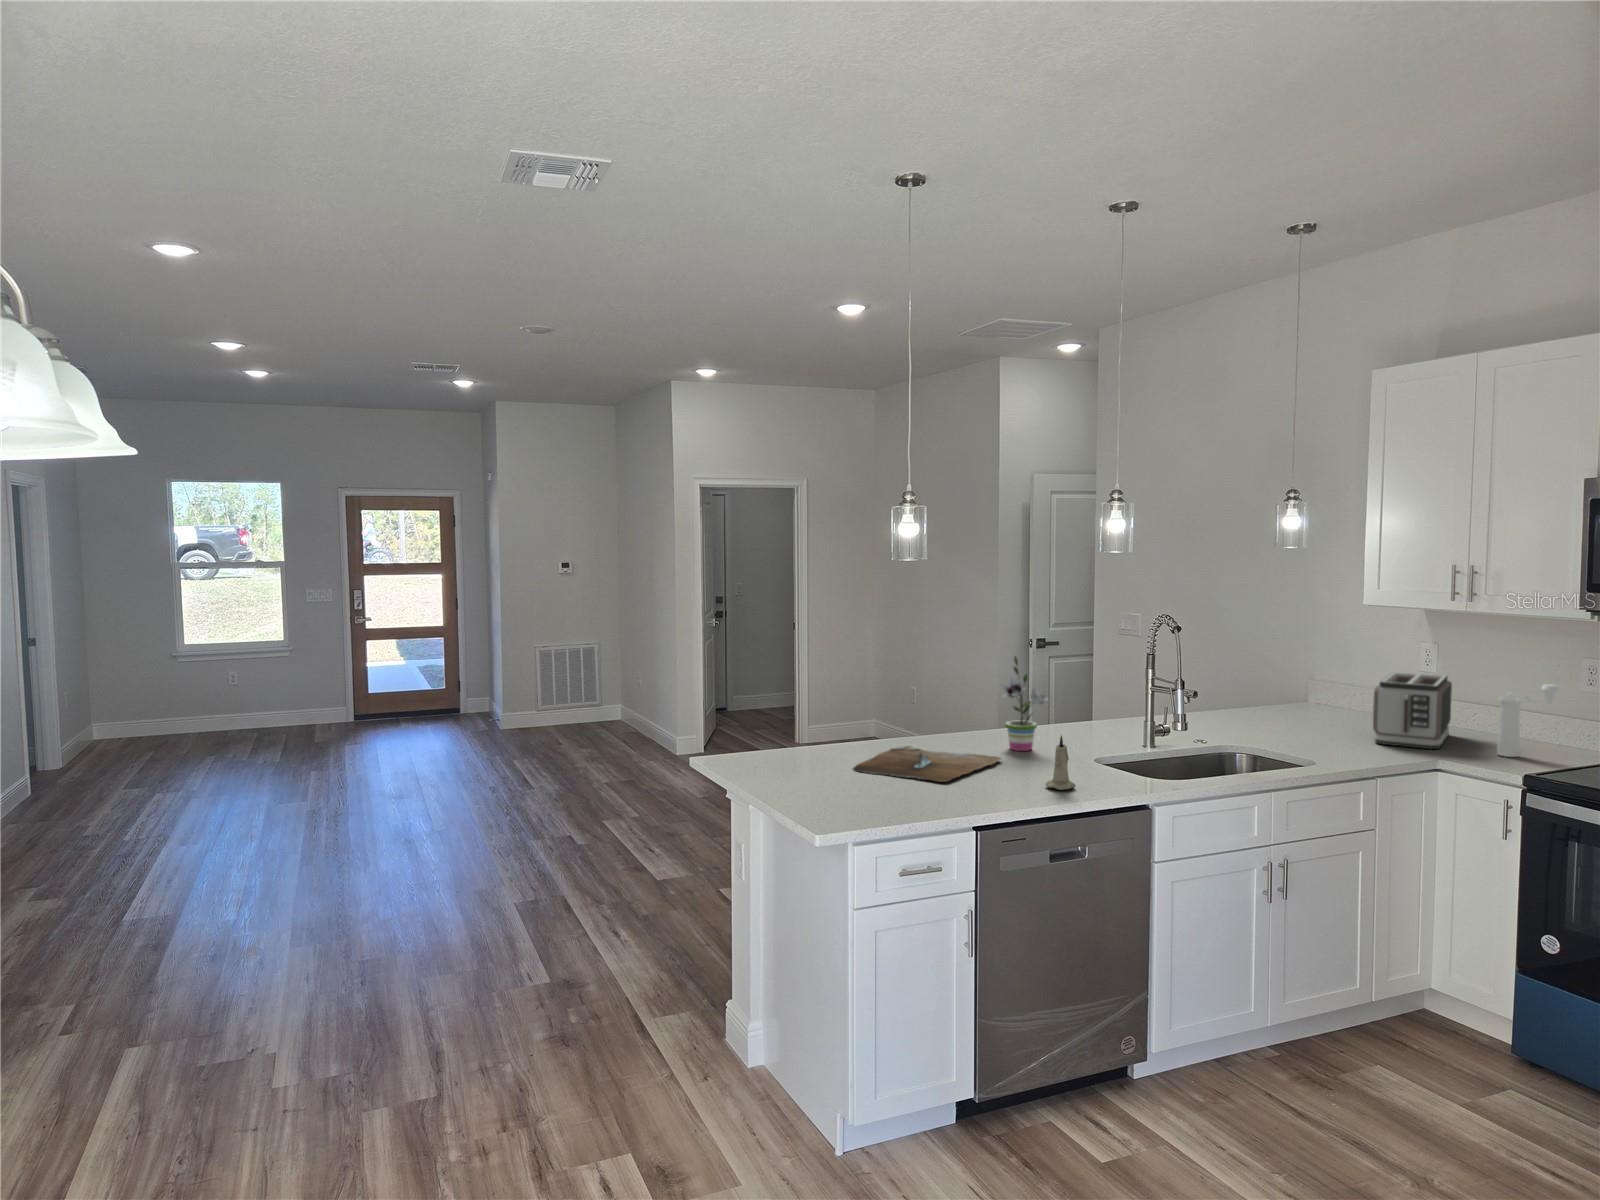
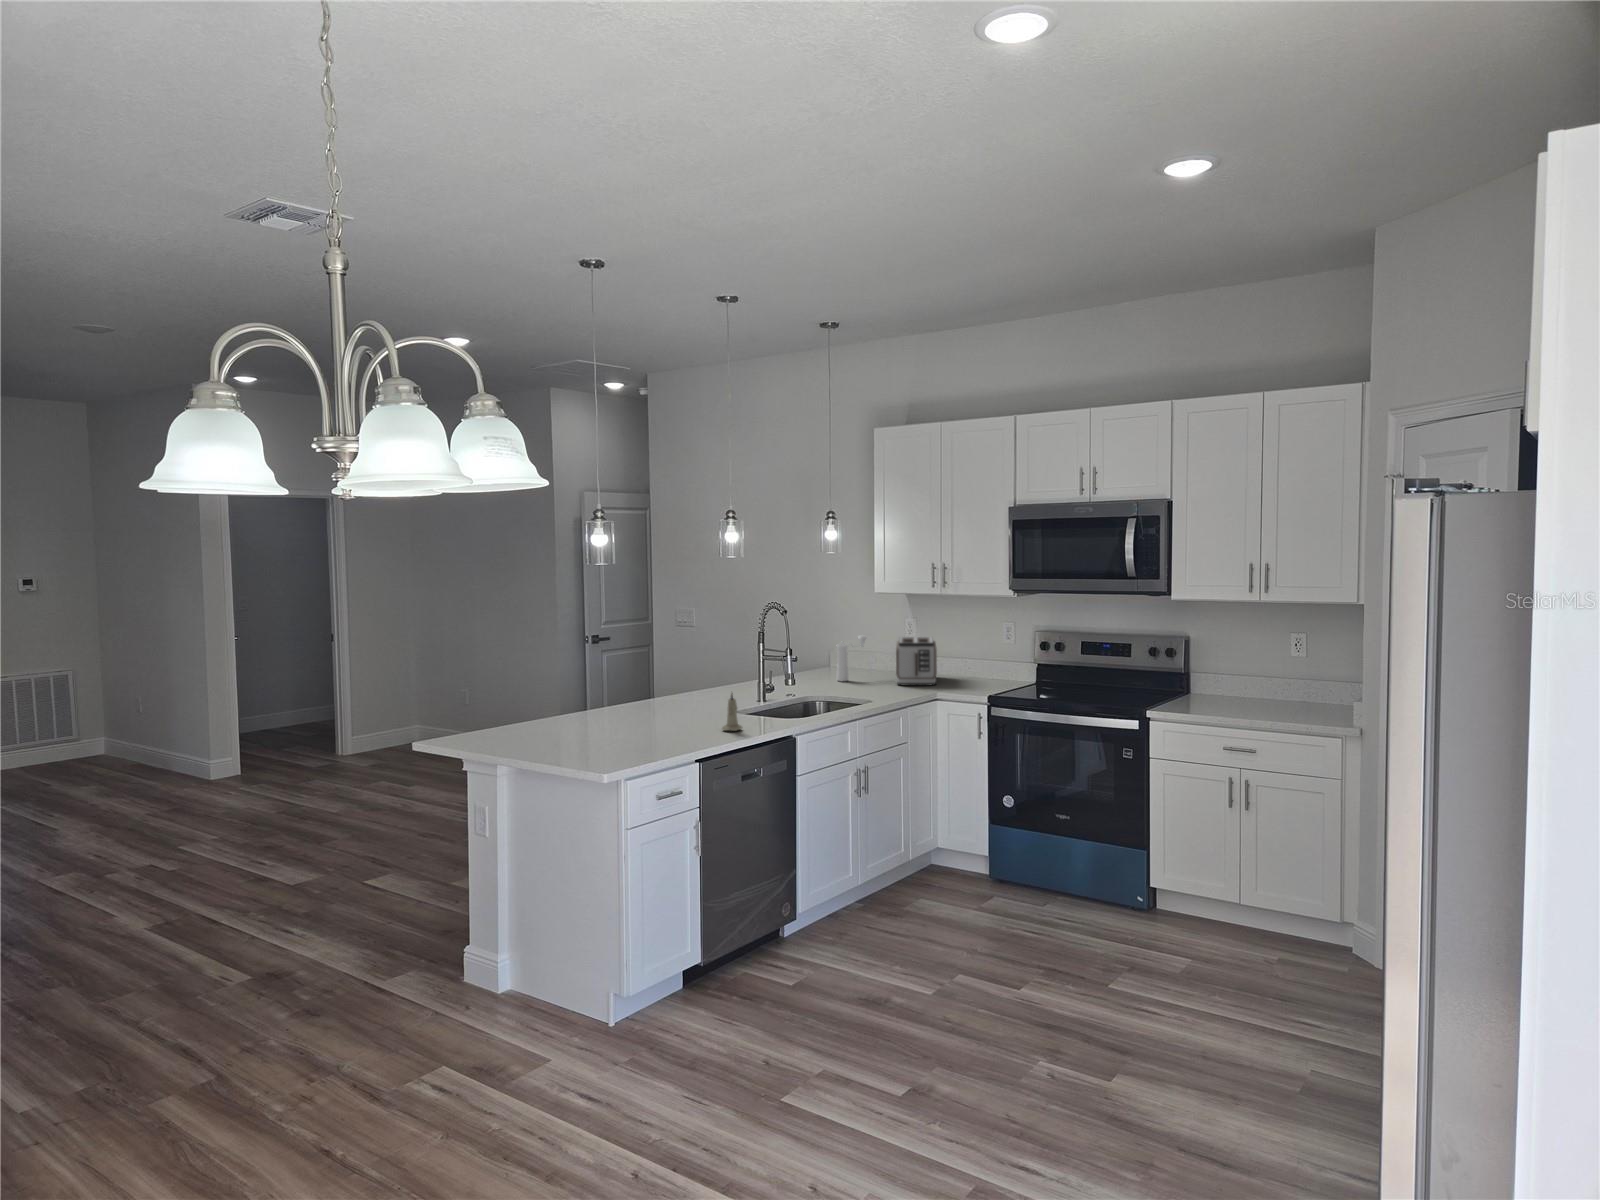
potted plant: present [1001,656,1047,751] -> none [662,639,699,712]
pepper mill: present [1497,684,1559,757] -> present [836,635,866,681]
cutting board: present [853,746,1001,782] -> none [569,716,674,737]

